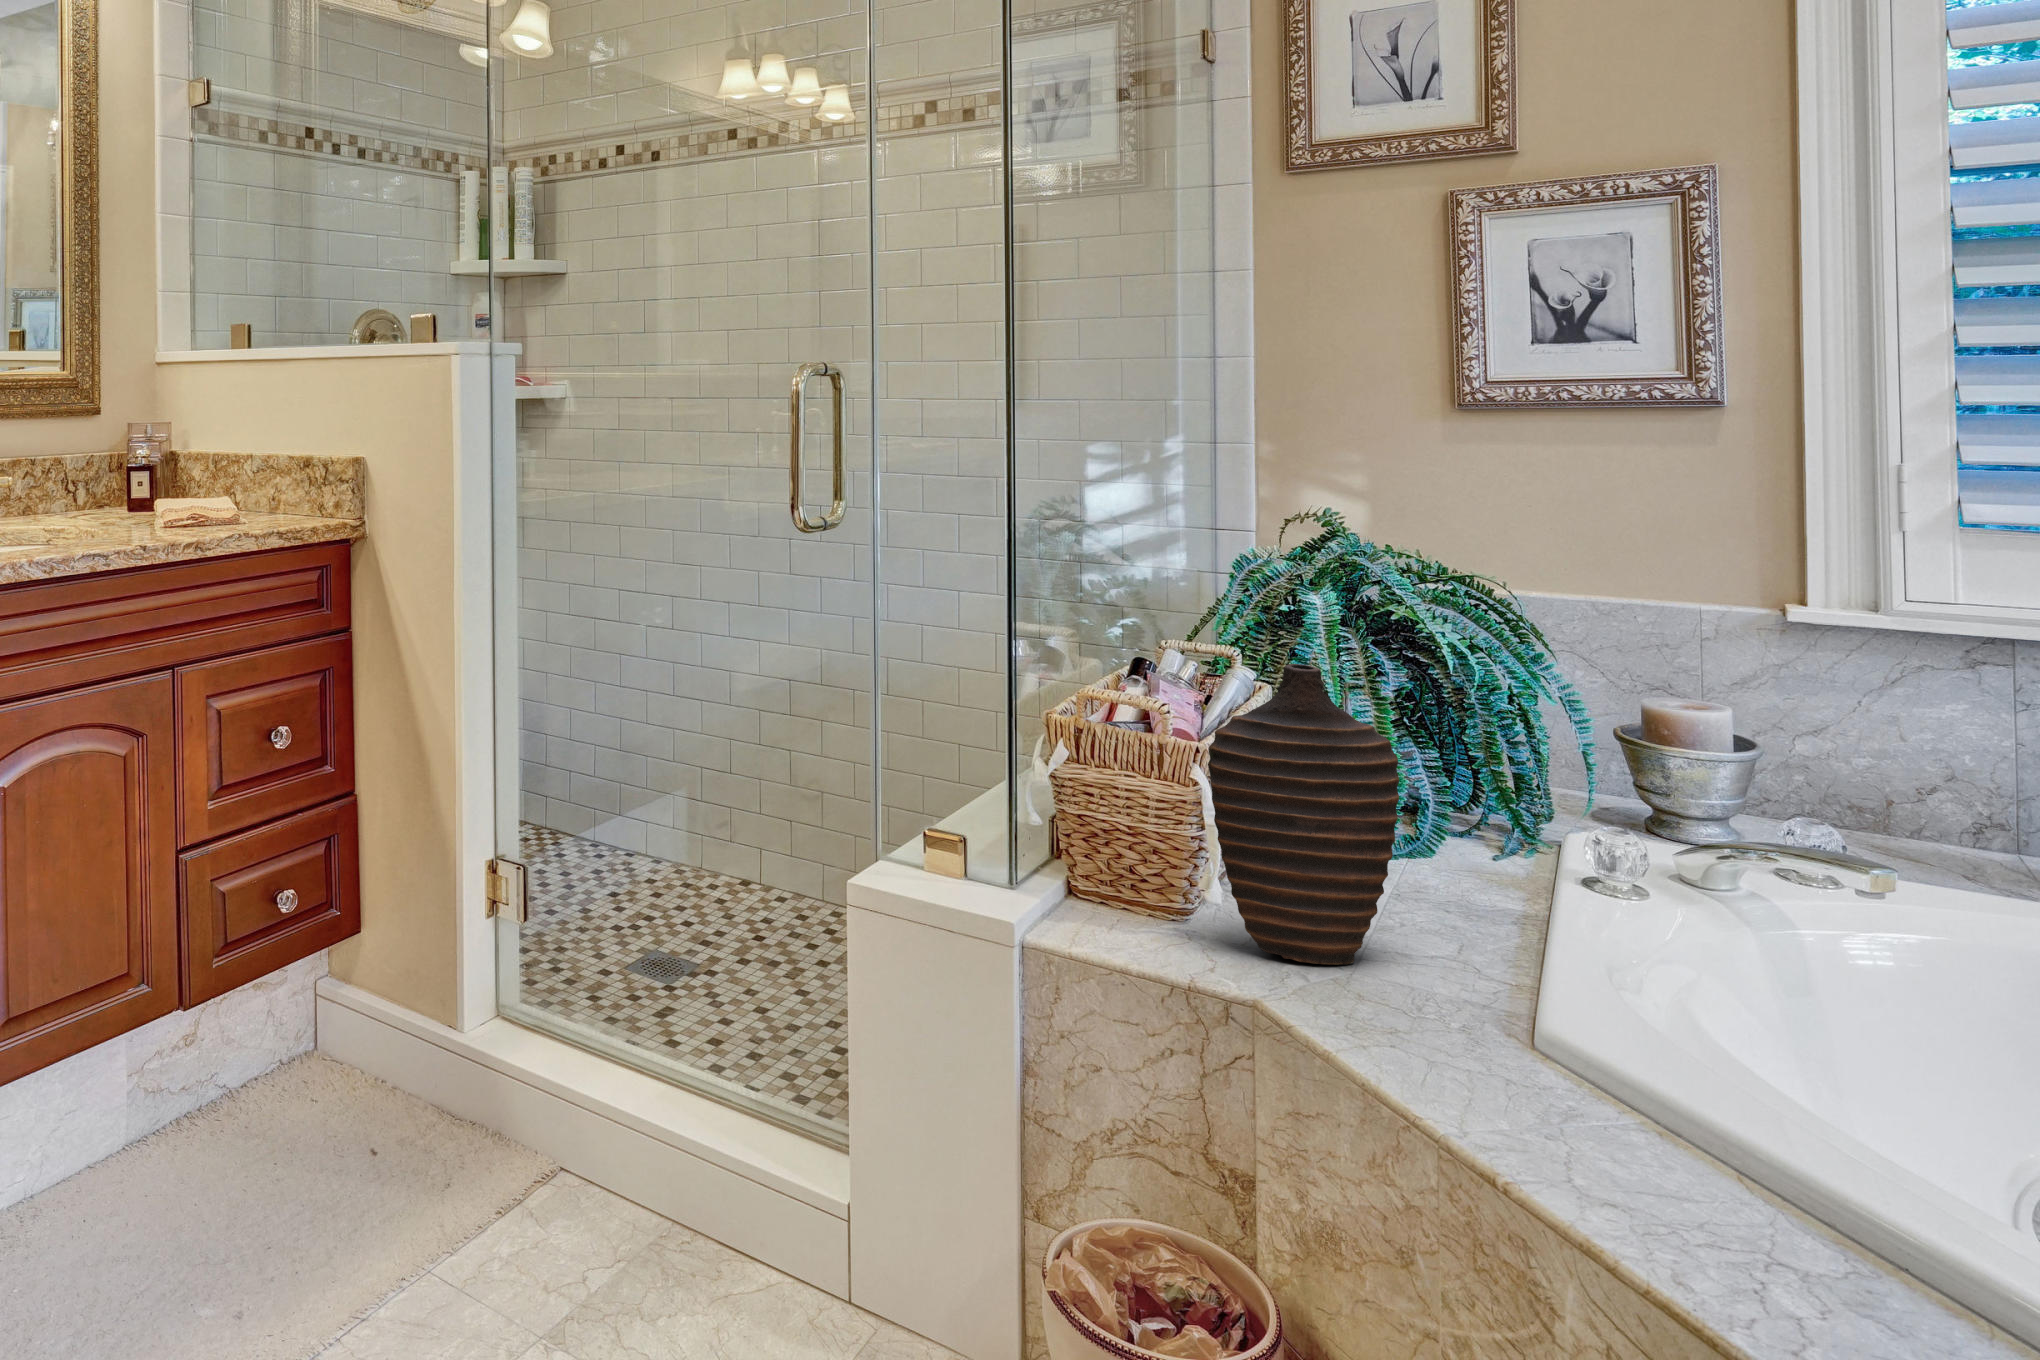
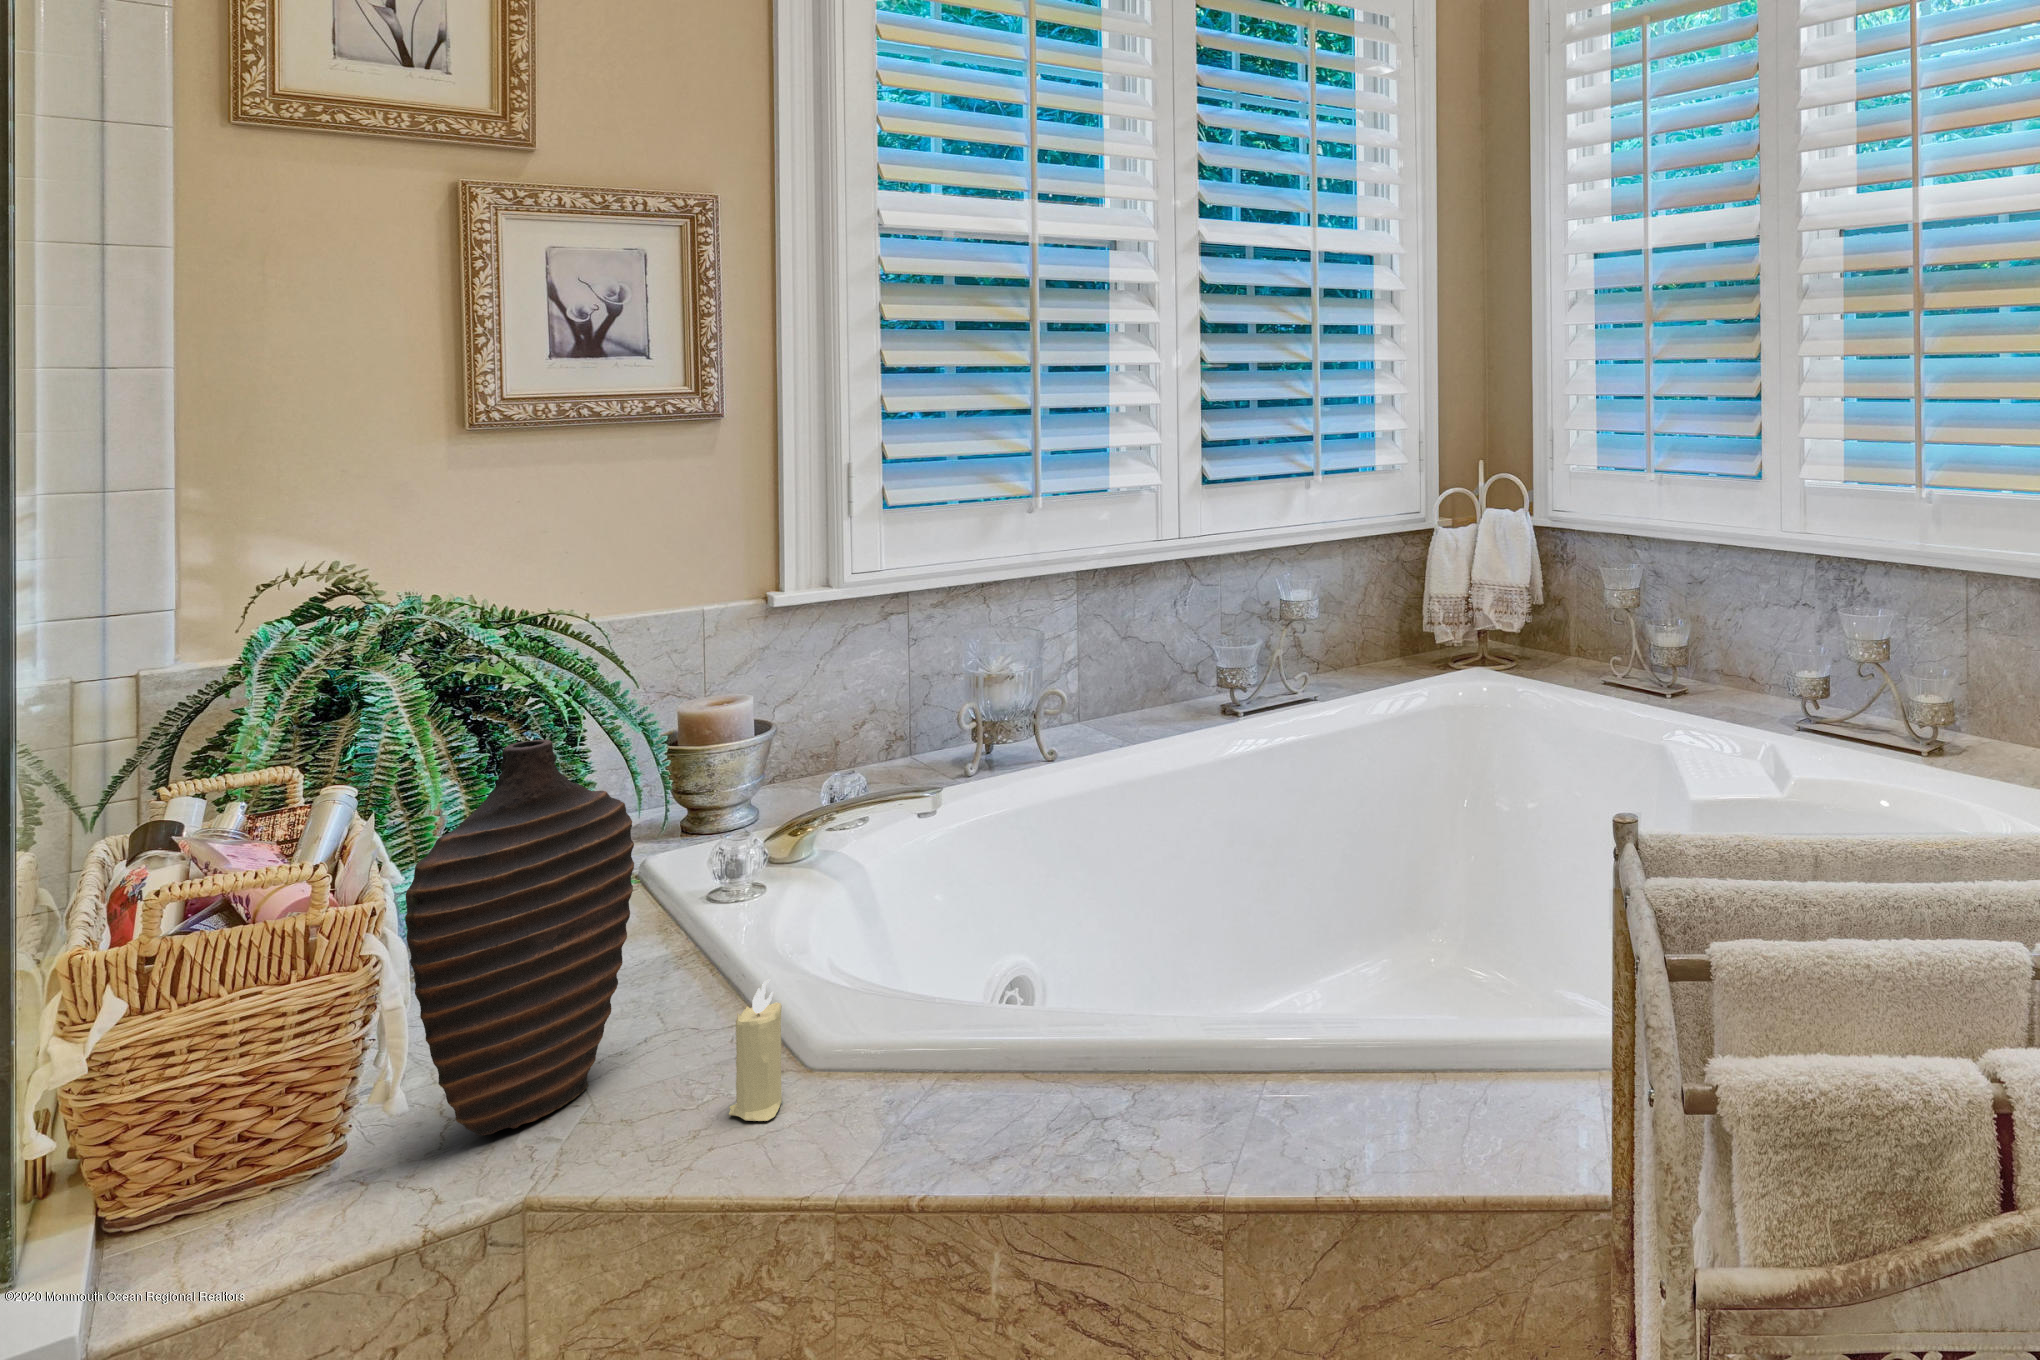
candle: none [1412,936,1461,1060] -> present [729,979,782,1121]

